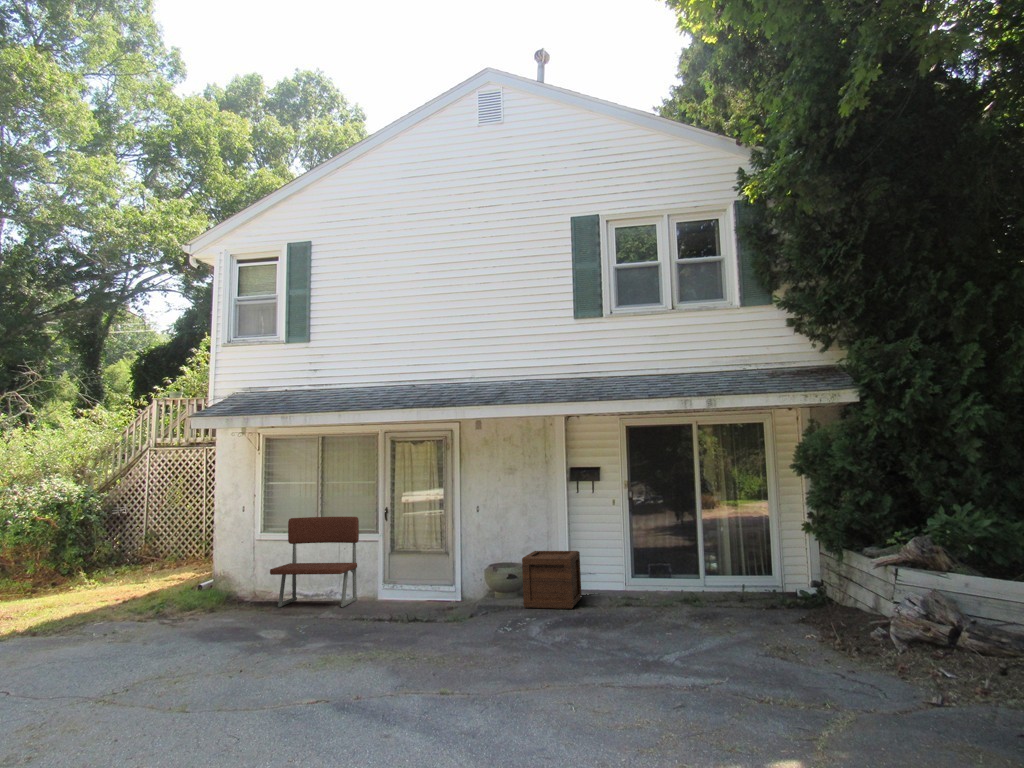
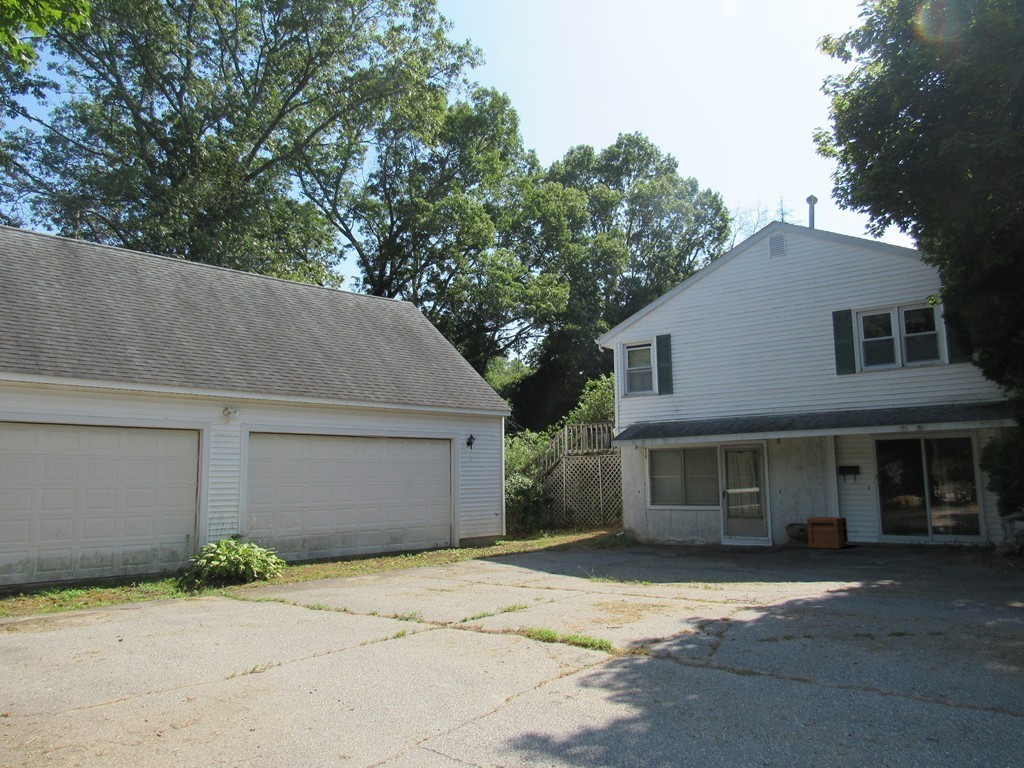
bench: present [270,517,359,607] -> none [659,495,708,545]

